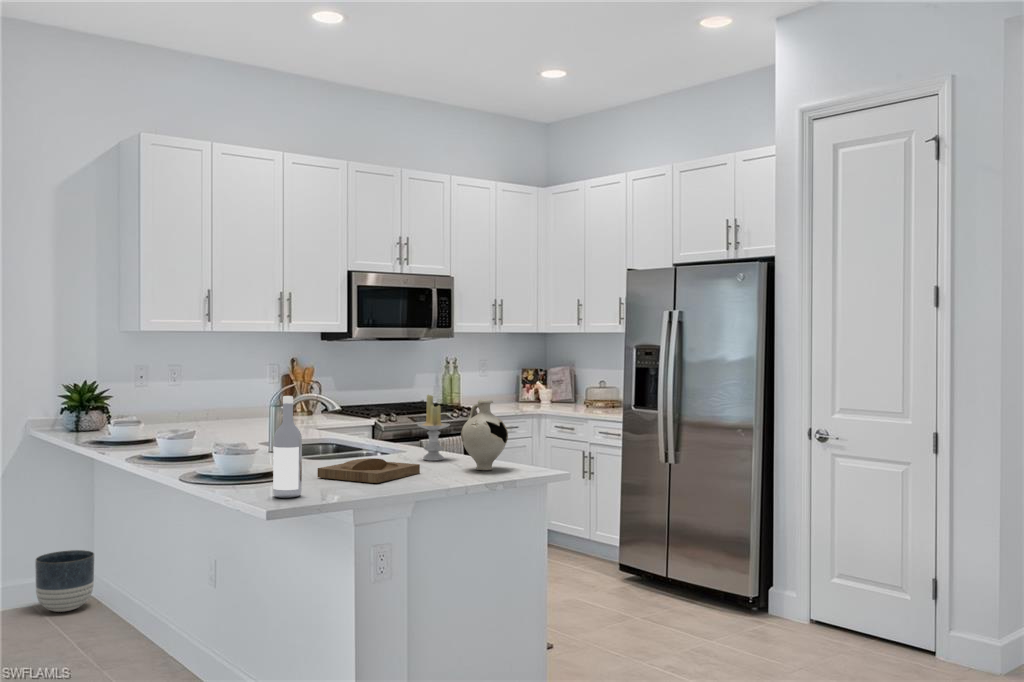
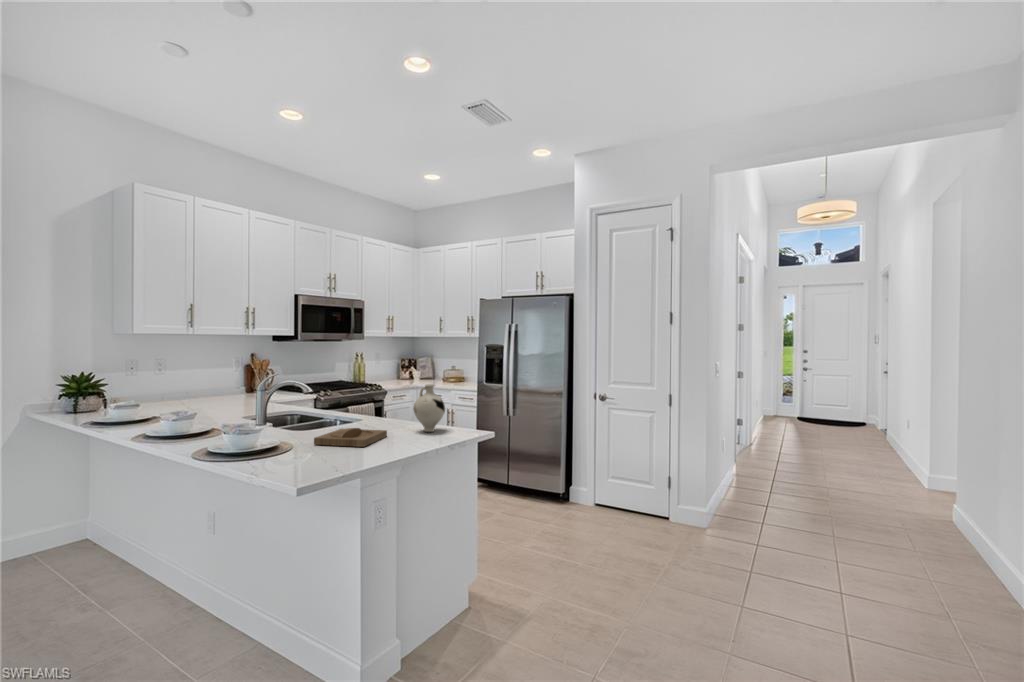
candle: present [418,395,450,461] -> none [375,381,398,426]
wine bottle: present [273,396,302,498] -> none [292,387,314,465]
planter: present [35,550,94,612] -> none [34,504,89,555]

